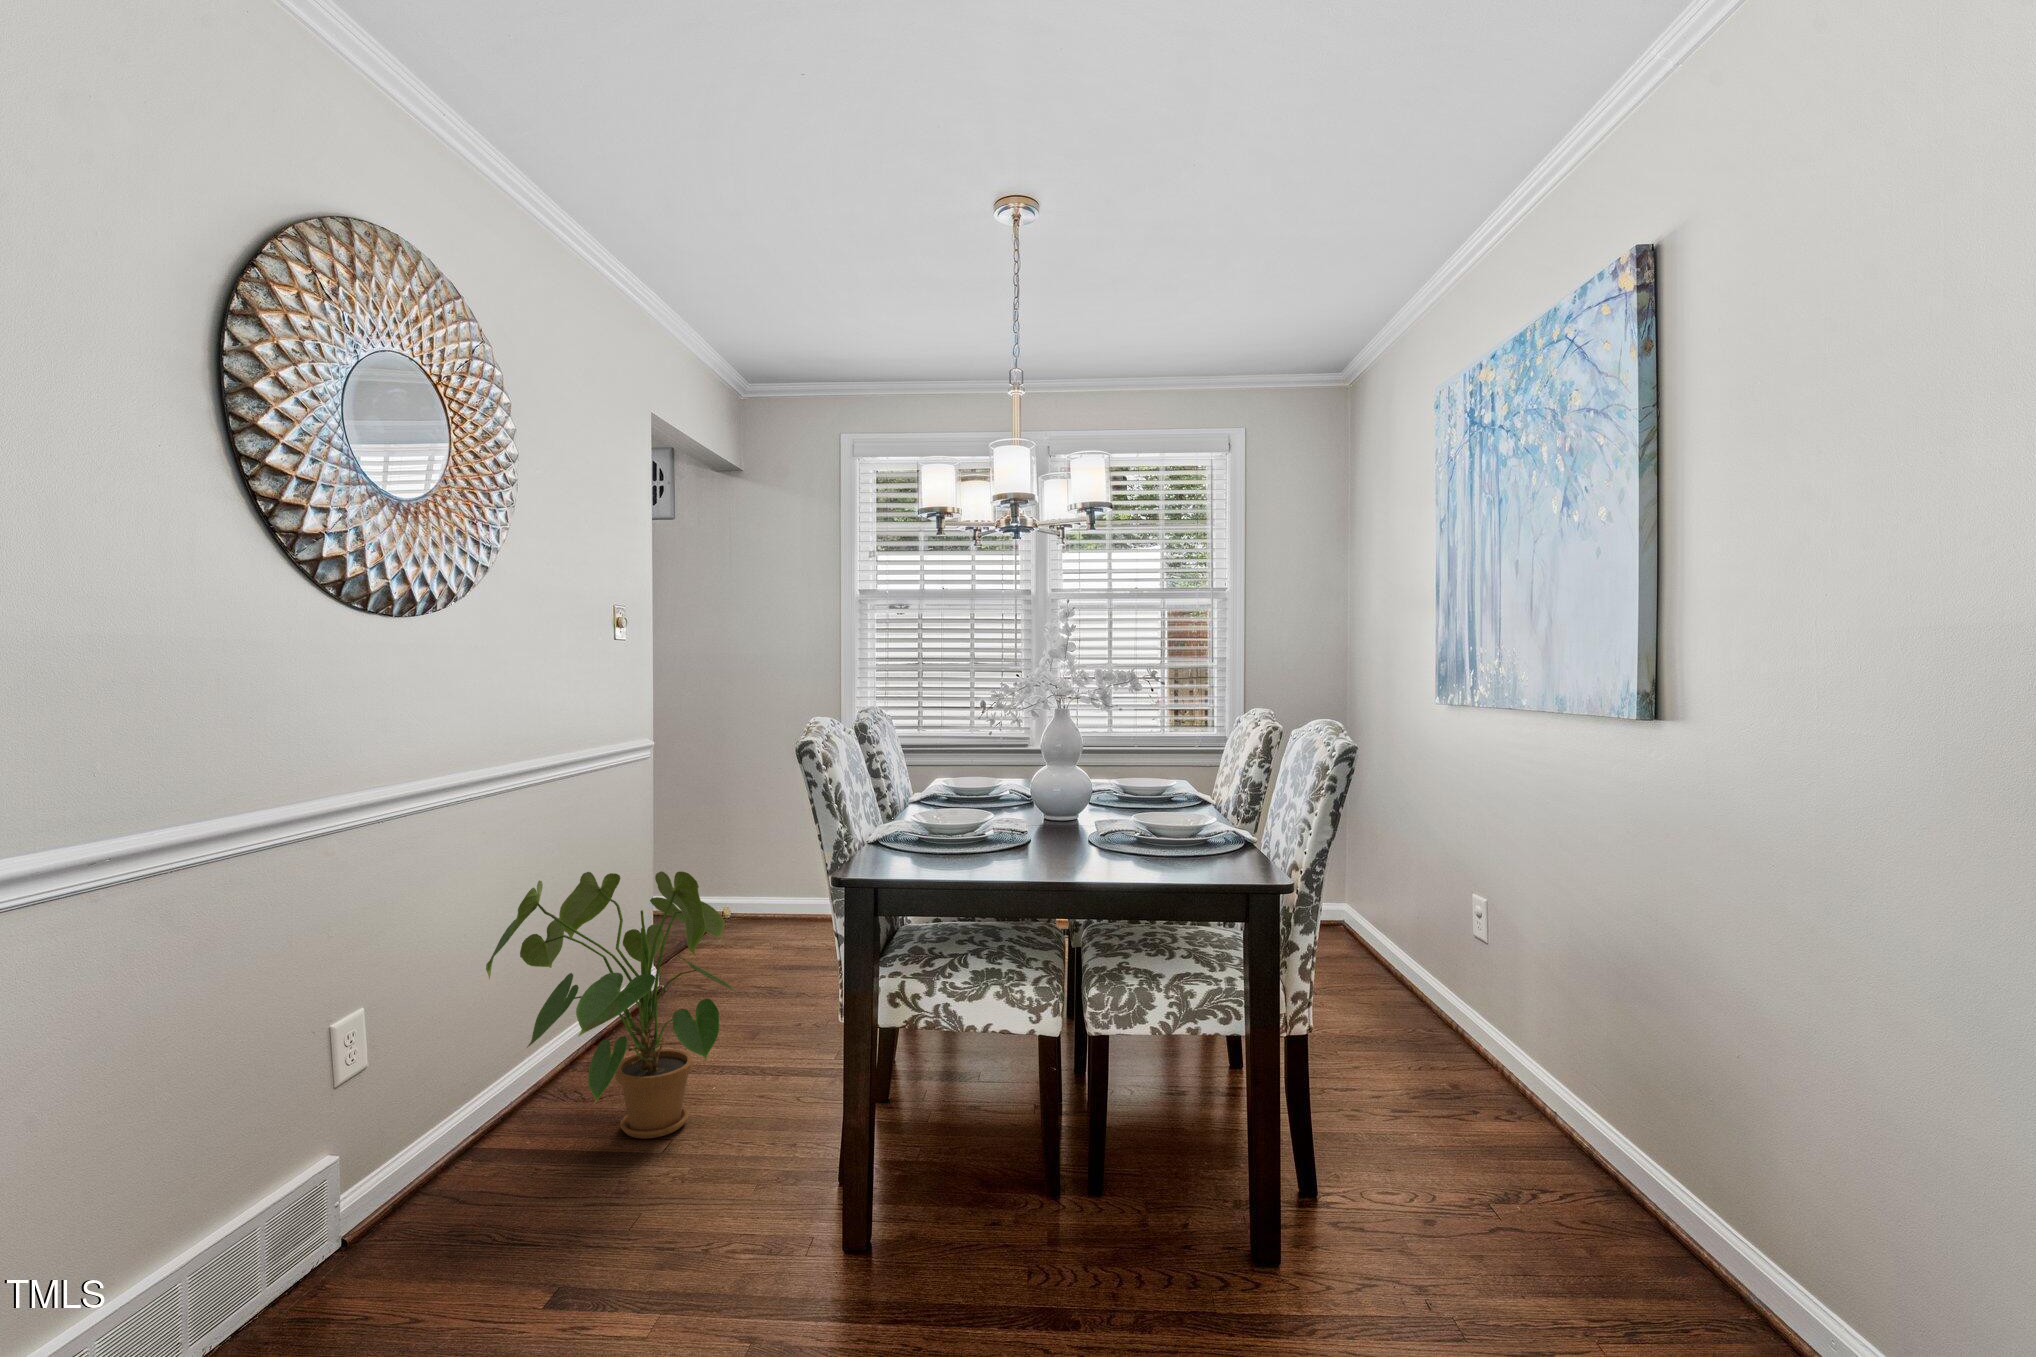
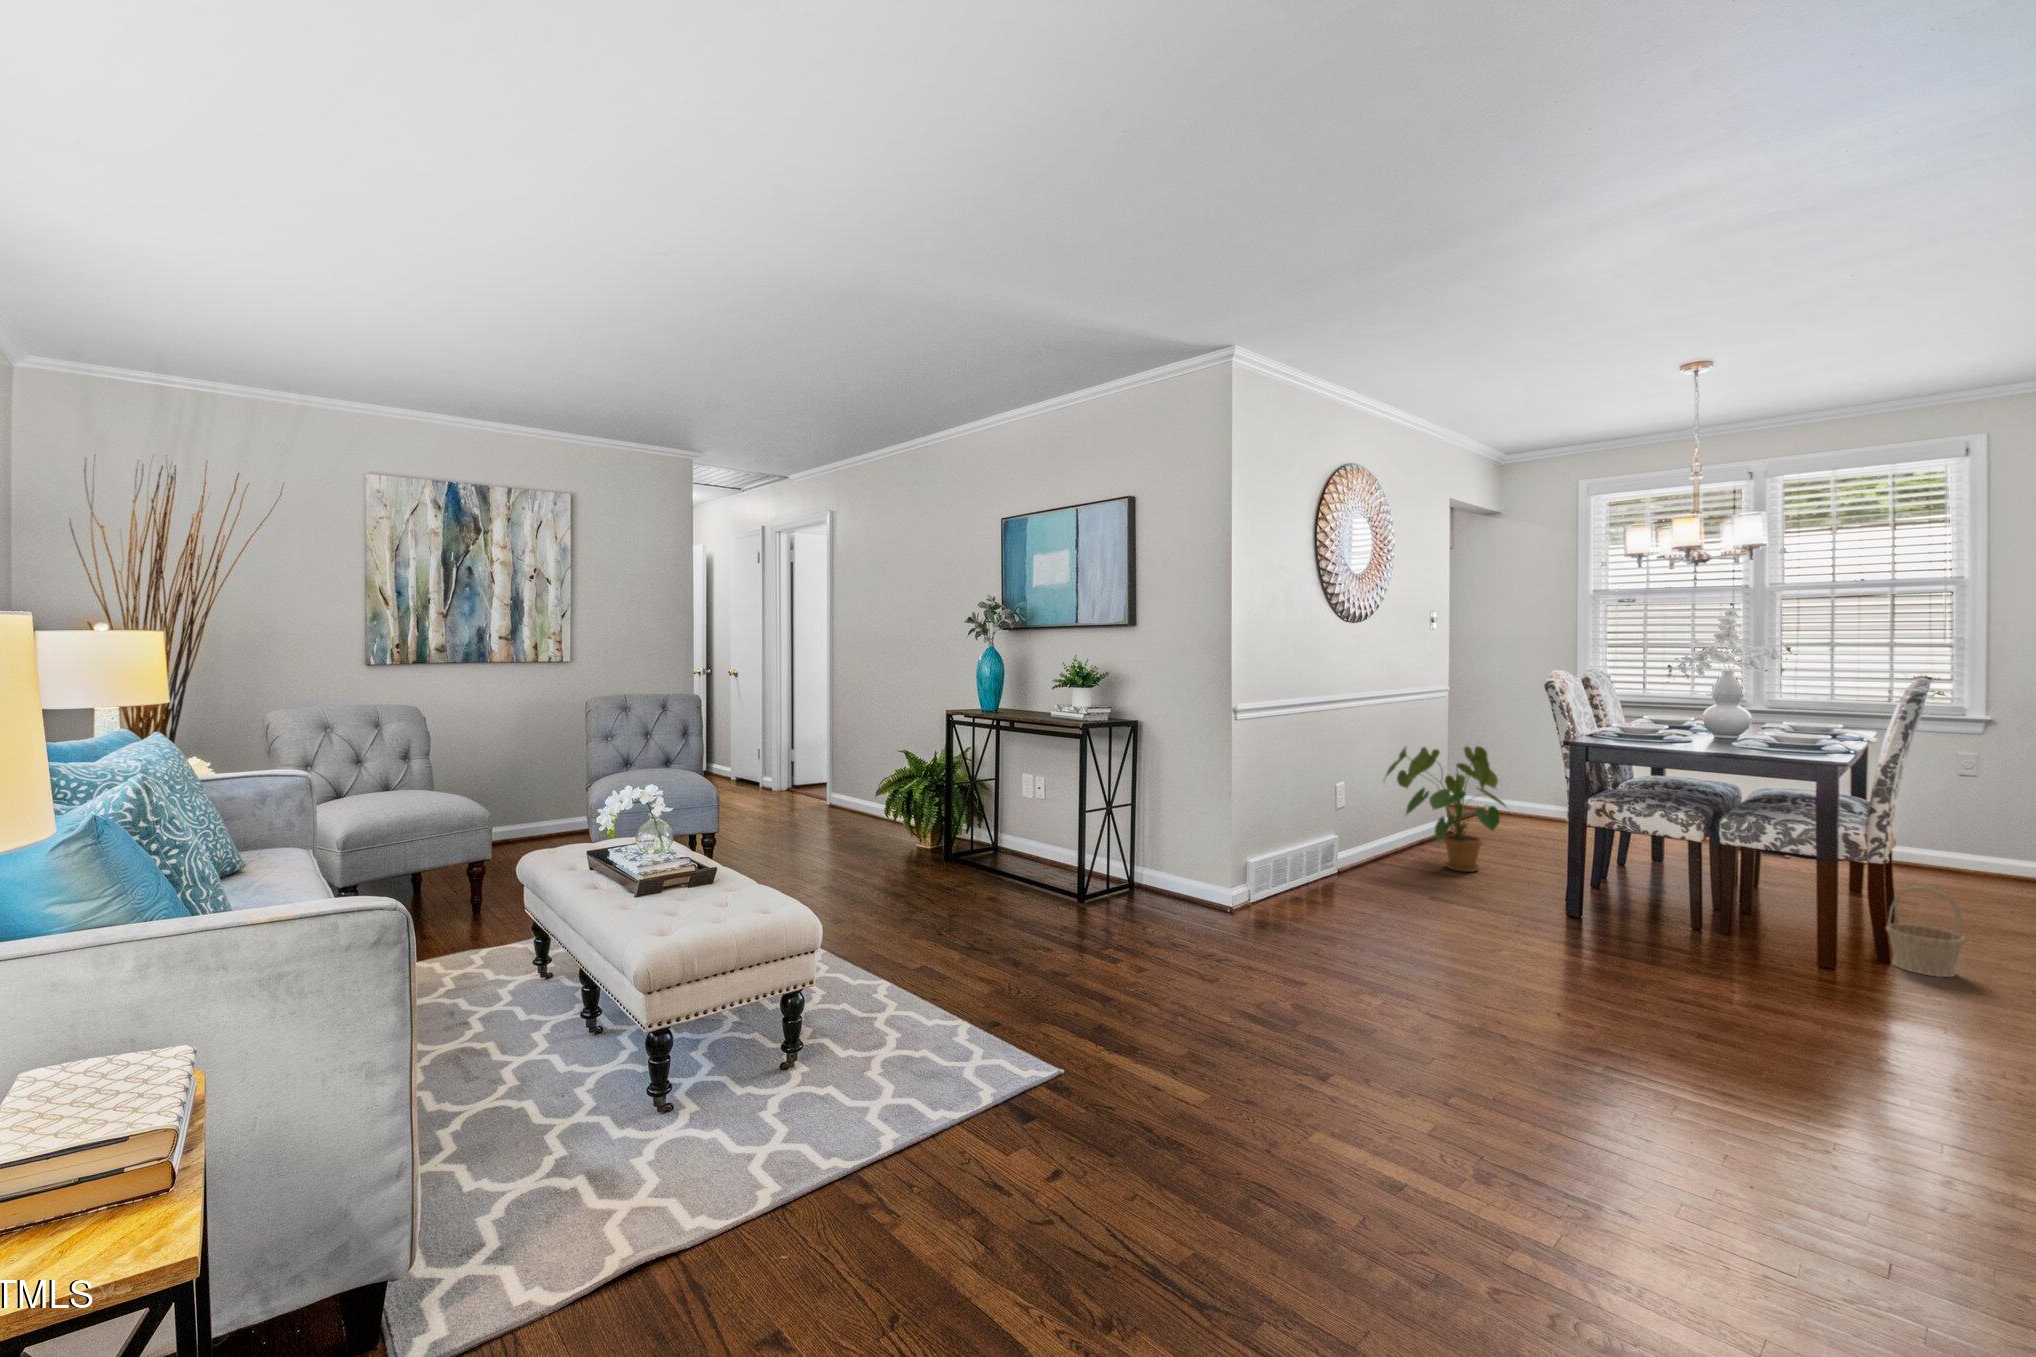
basket: none [1318,1072,1418,1233] -> present [1886,887,1965,977]

